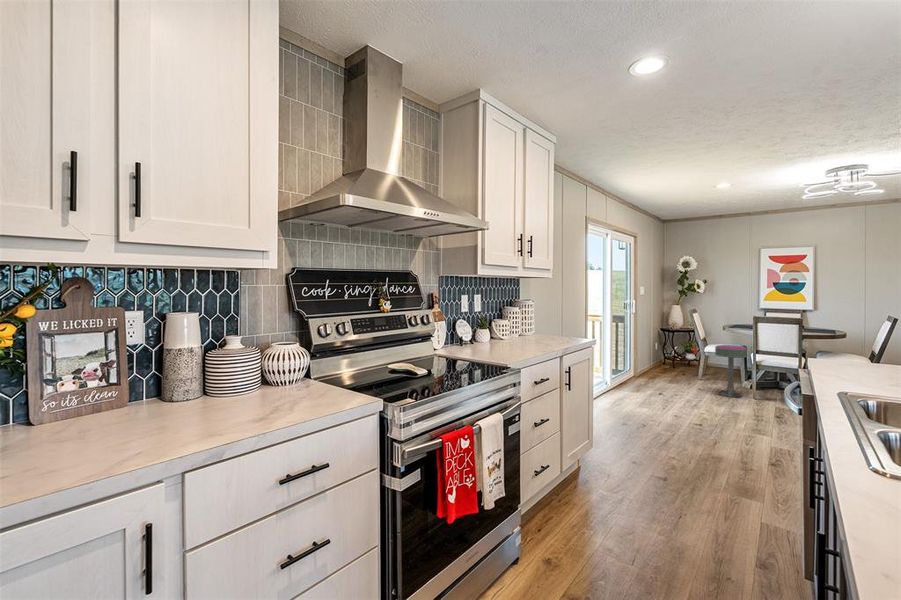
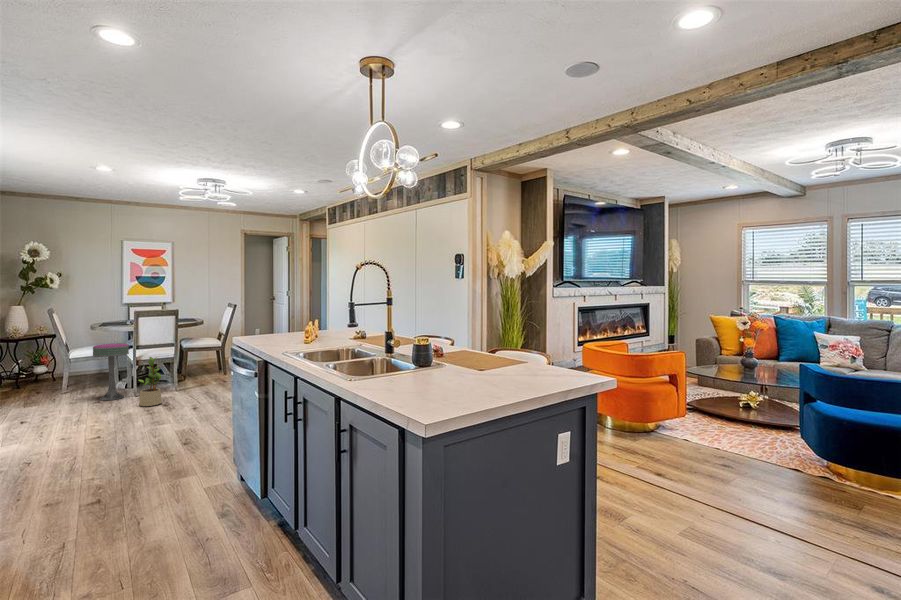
potted plant: none [749,364,777,413] -> present [138,357,162,406]

